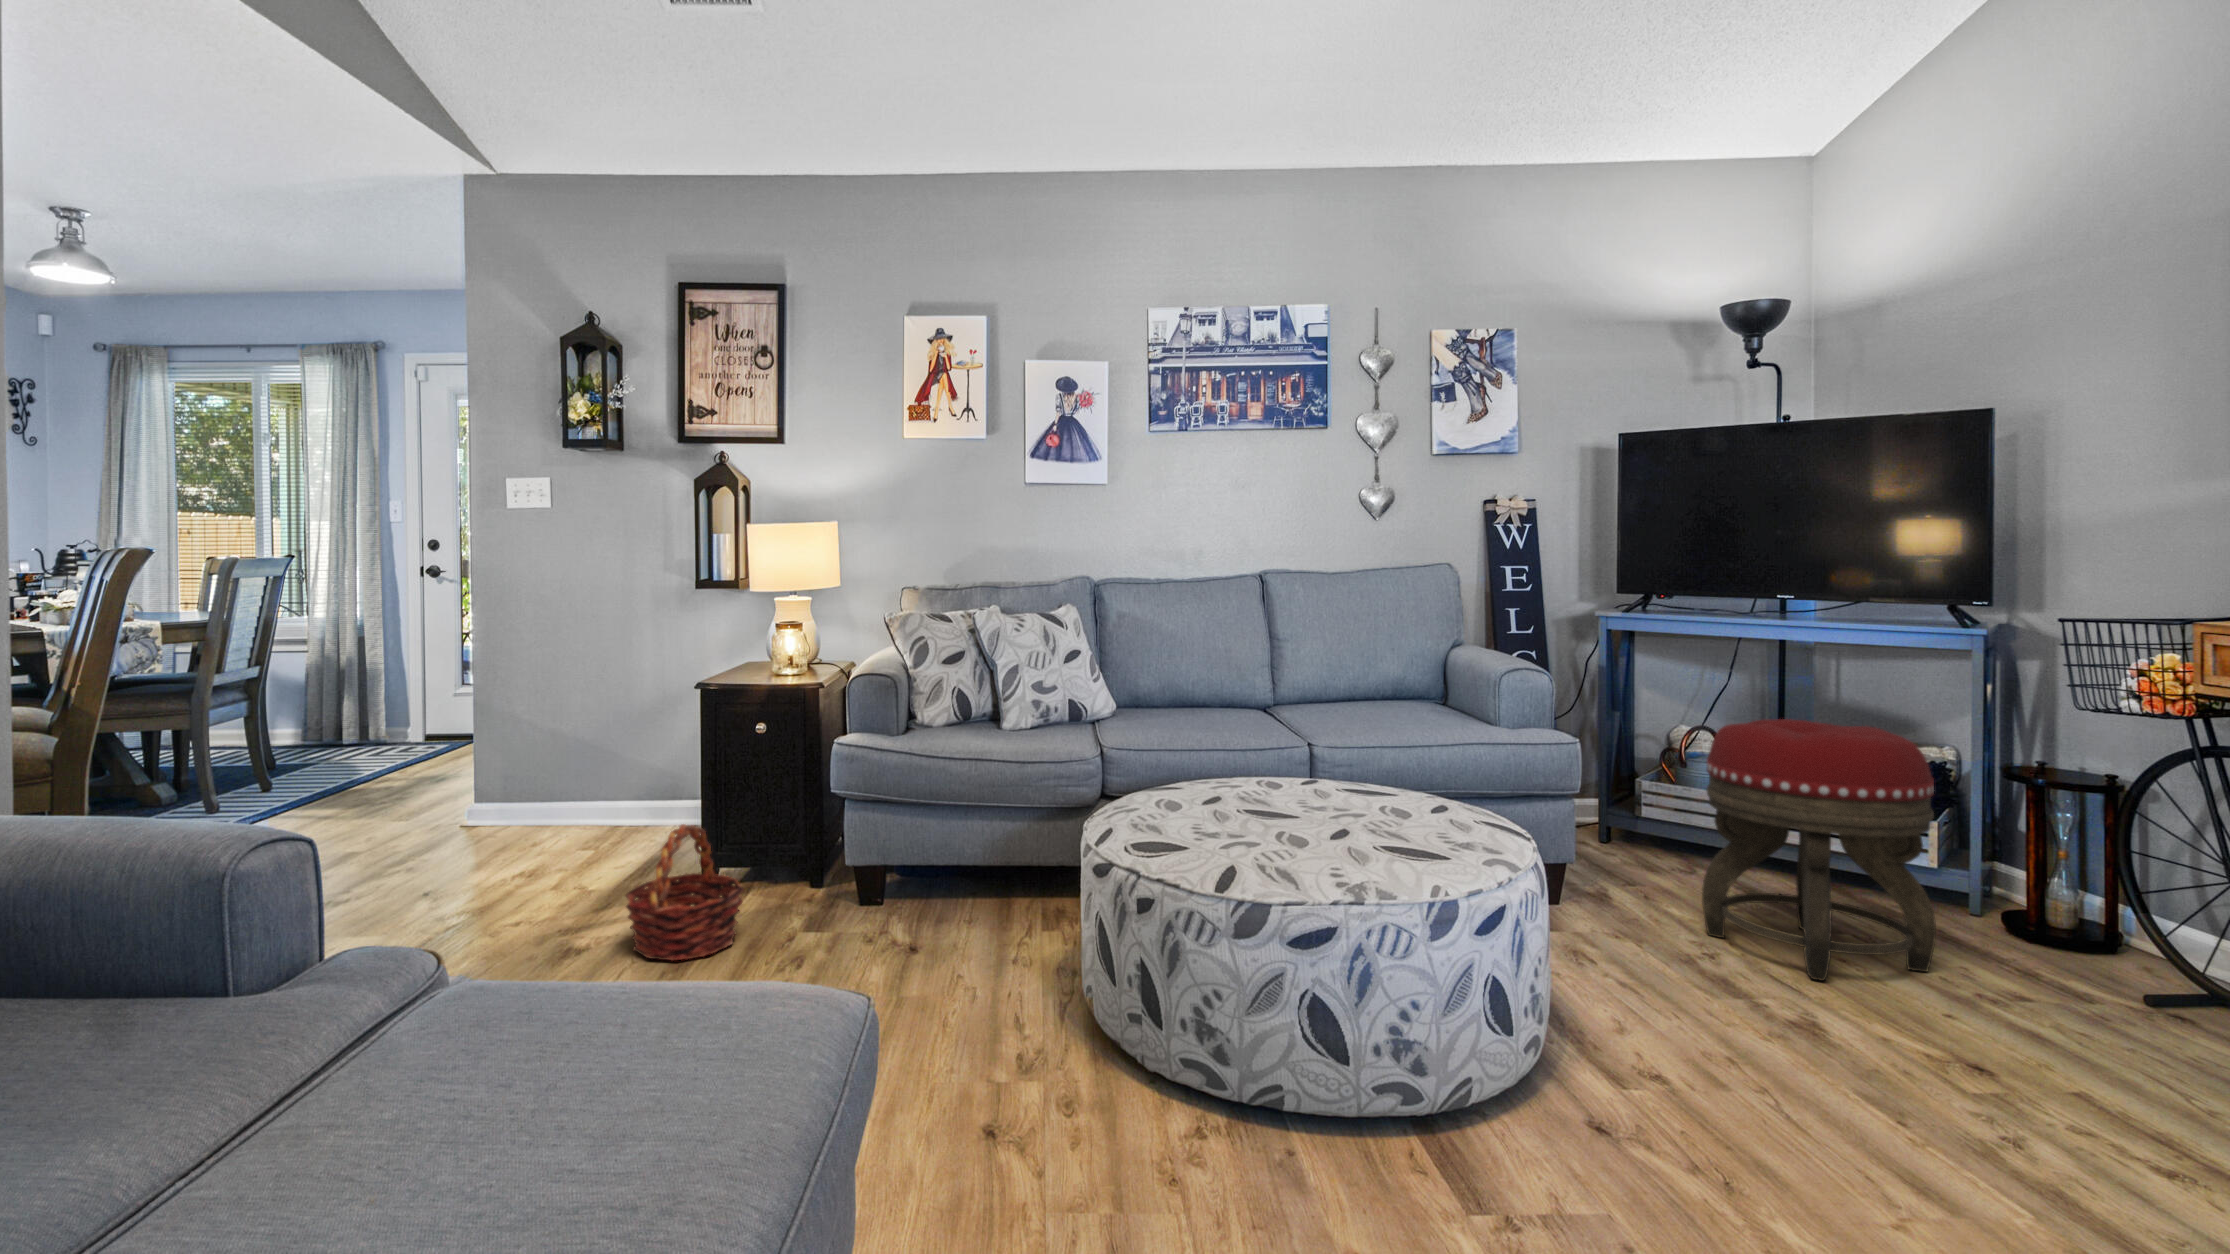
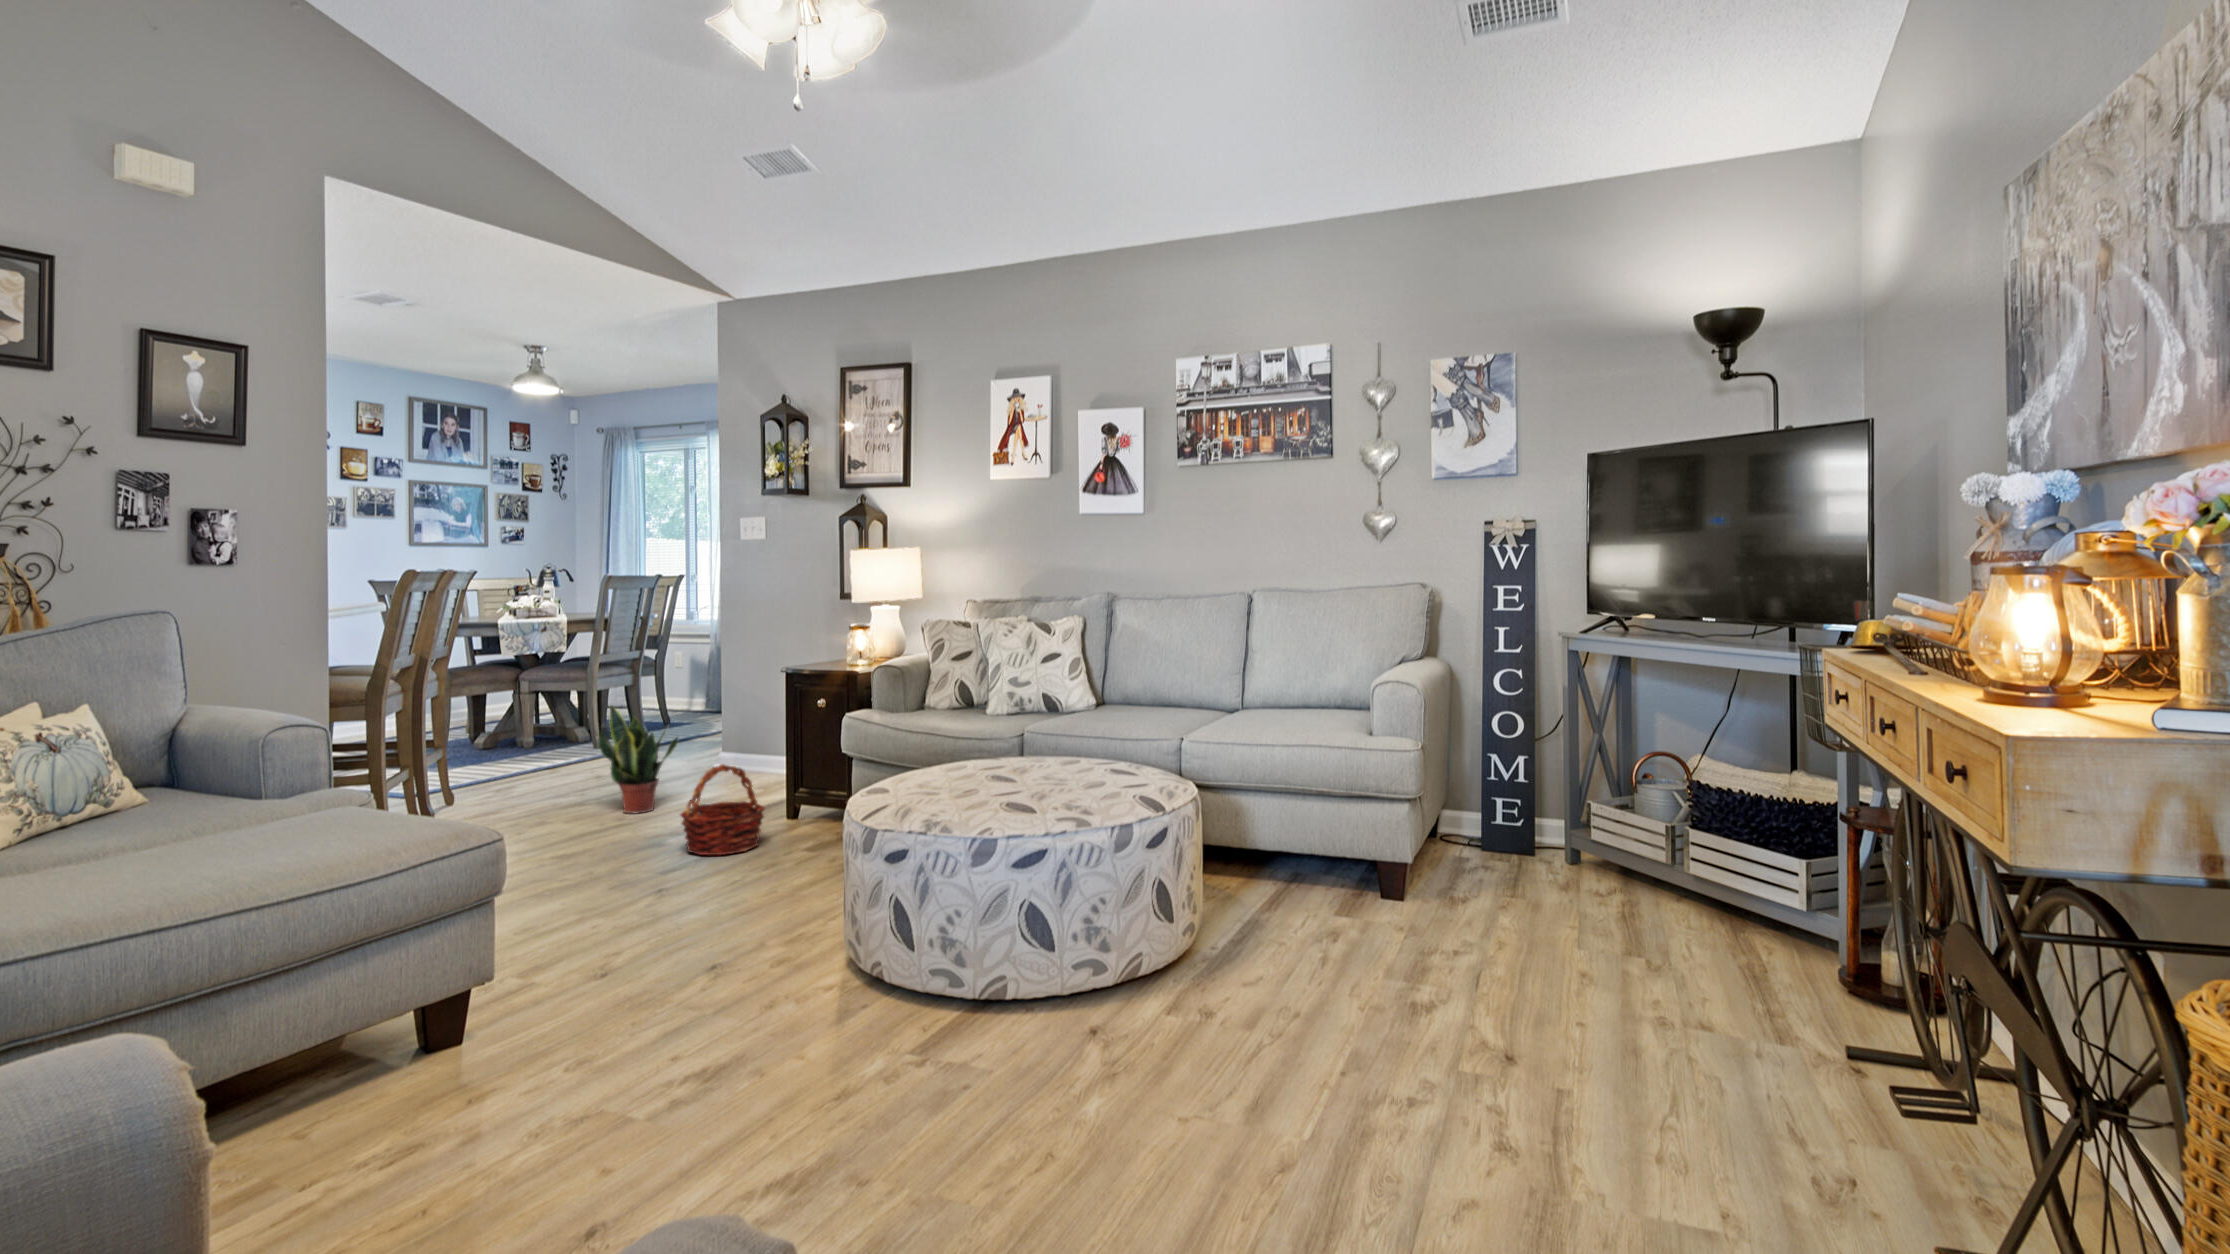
footstool: present [1702,719,1936,981] -> none [1460,738,1648,992]
potted plant: none [385,747,506,909] -> present [598,705,678,814]

